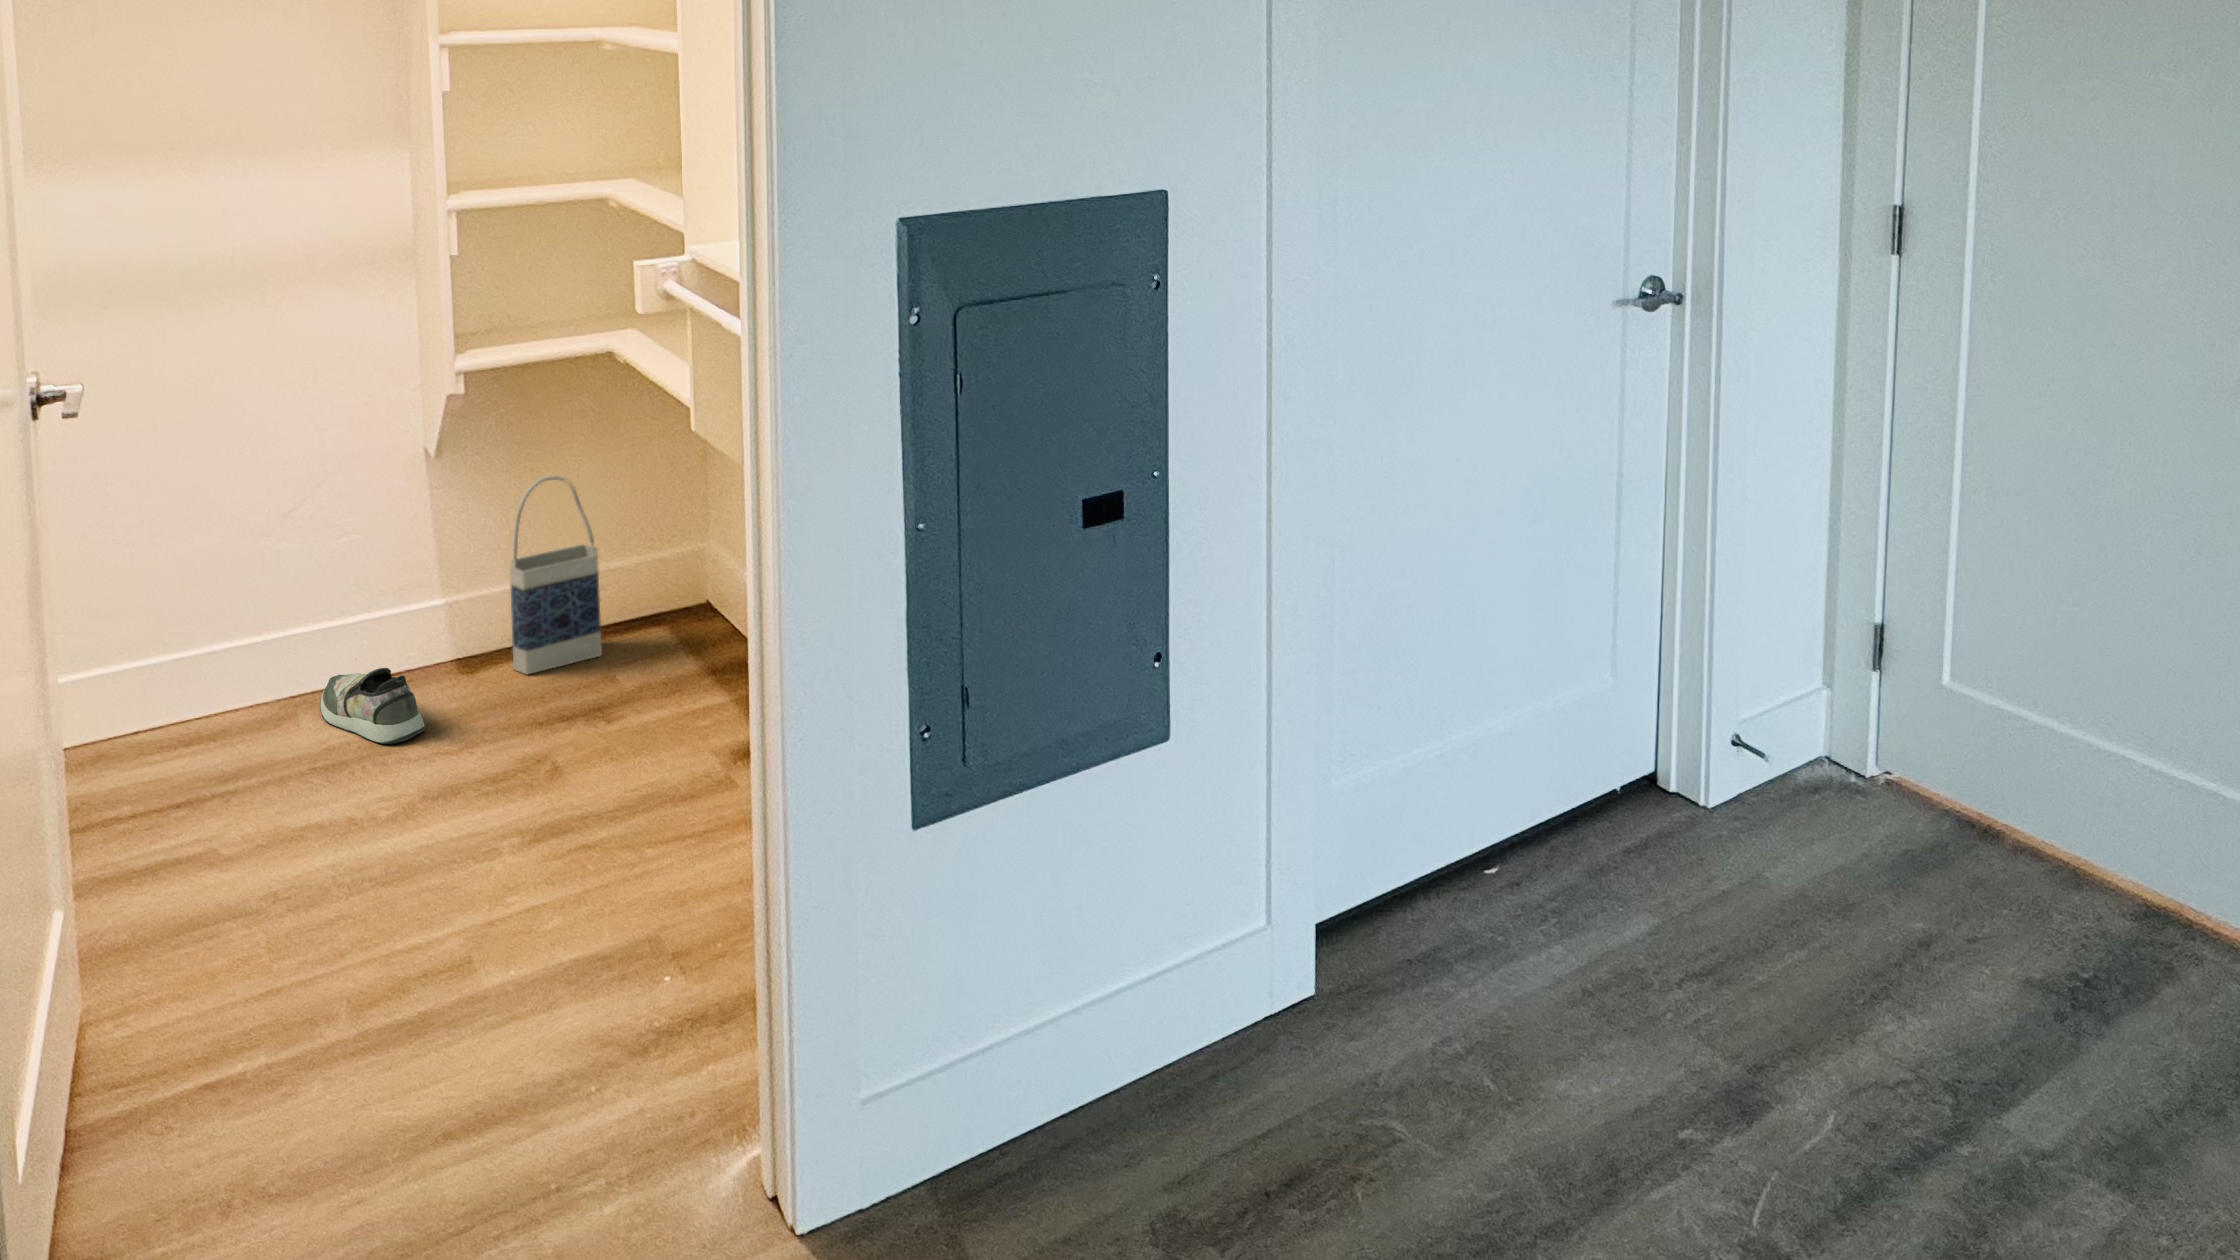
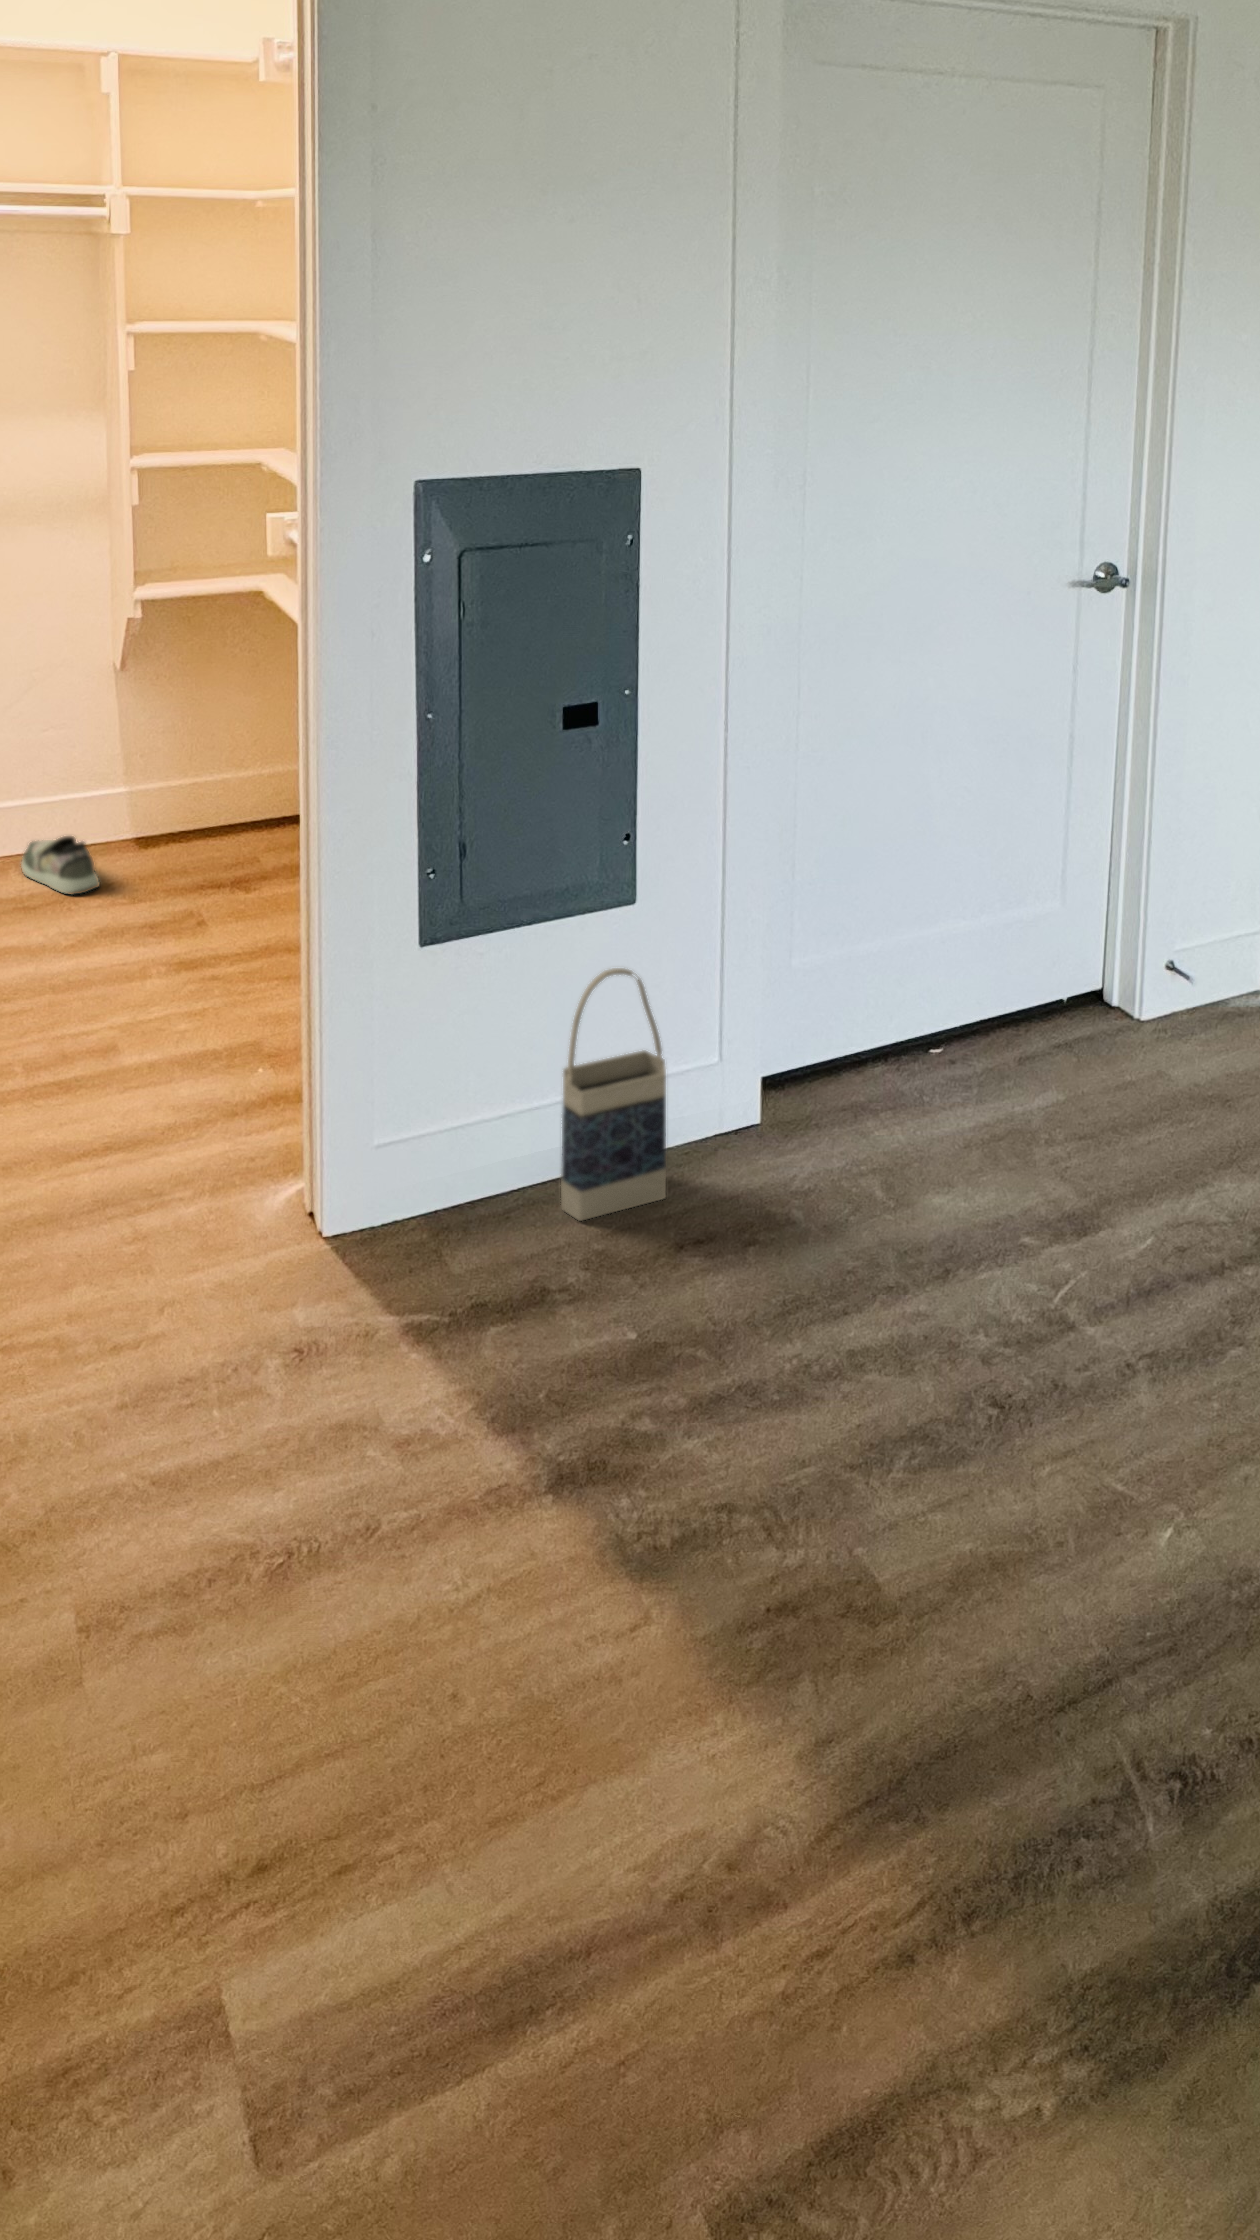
bag: present [510,476,602,674] -> present [561,968,666,1221]

